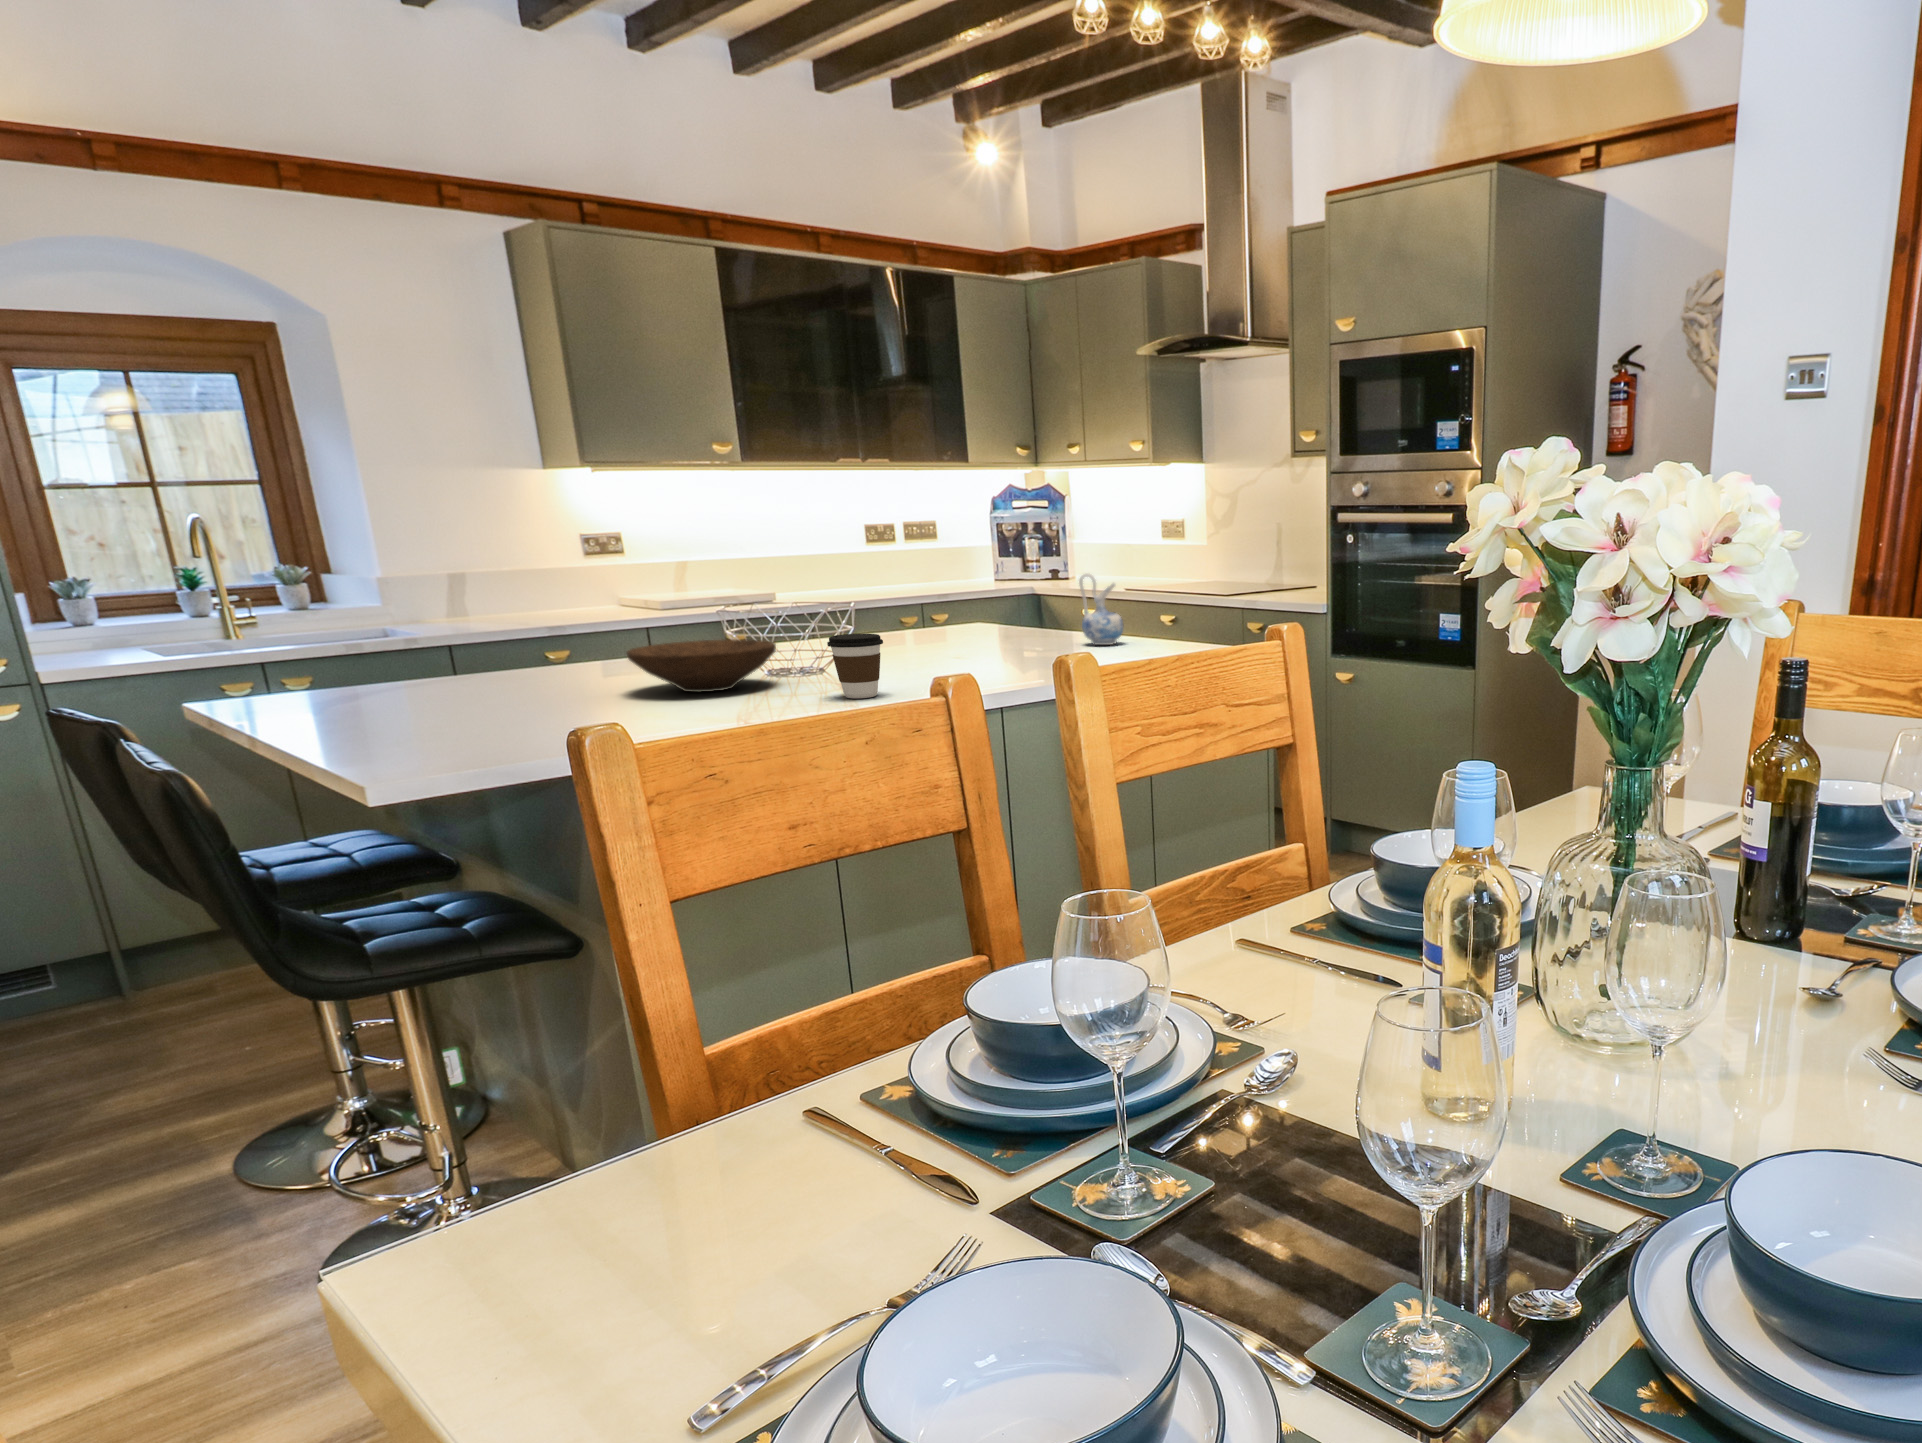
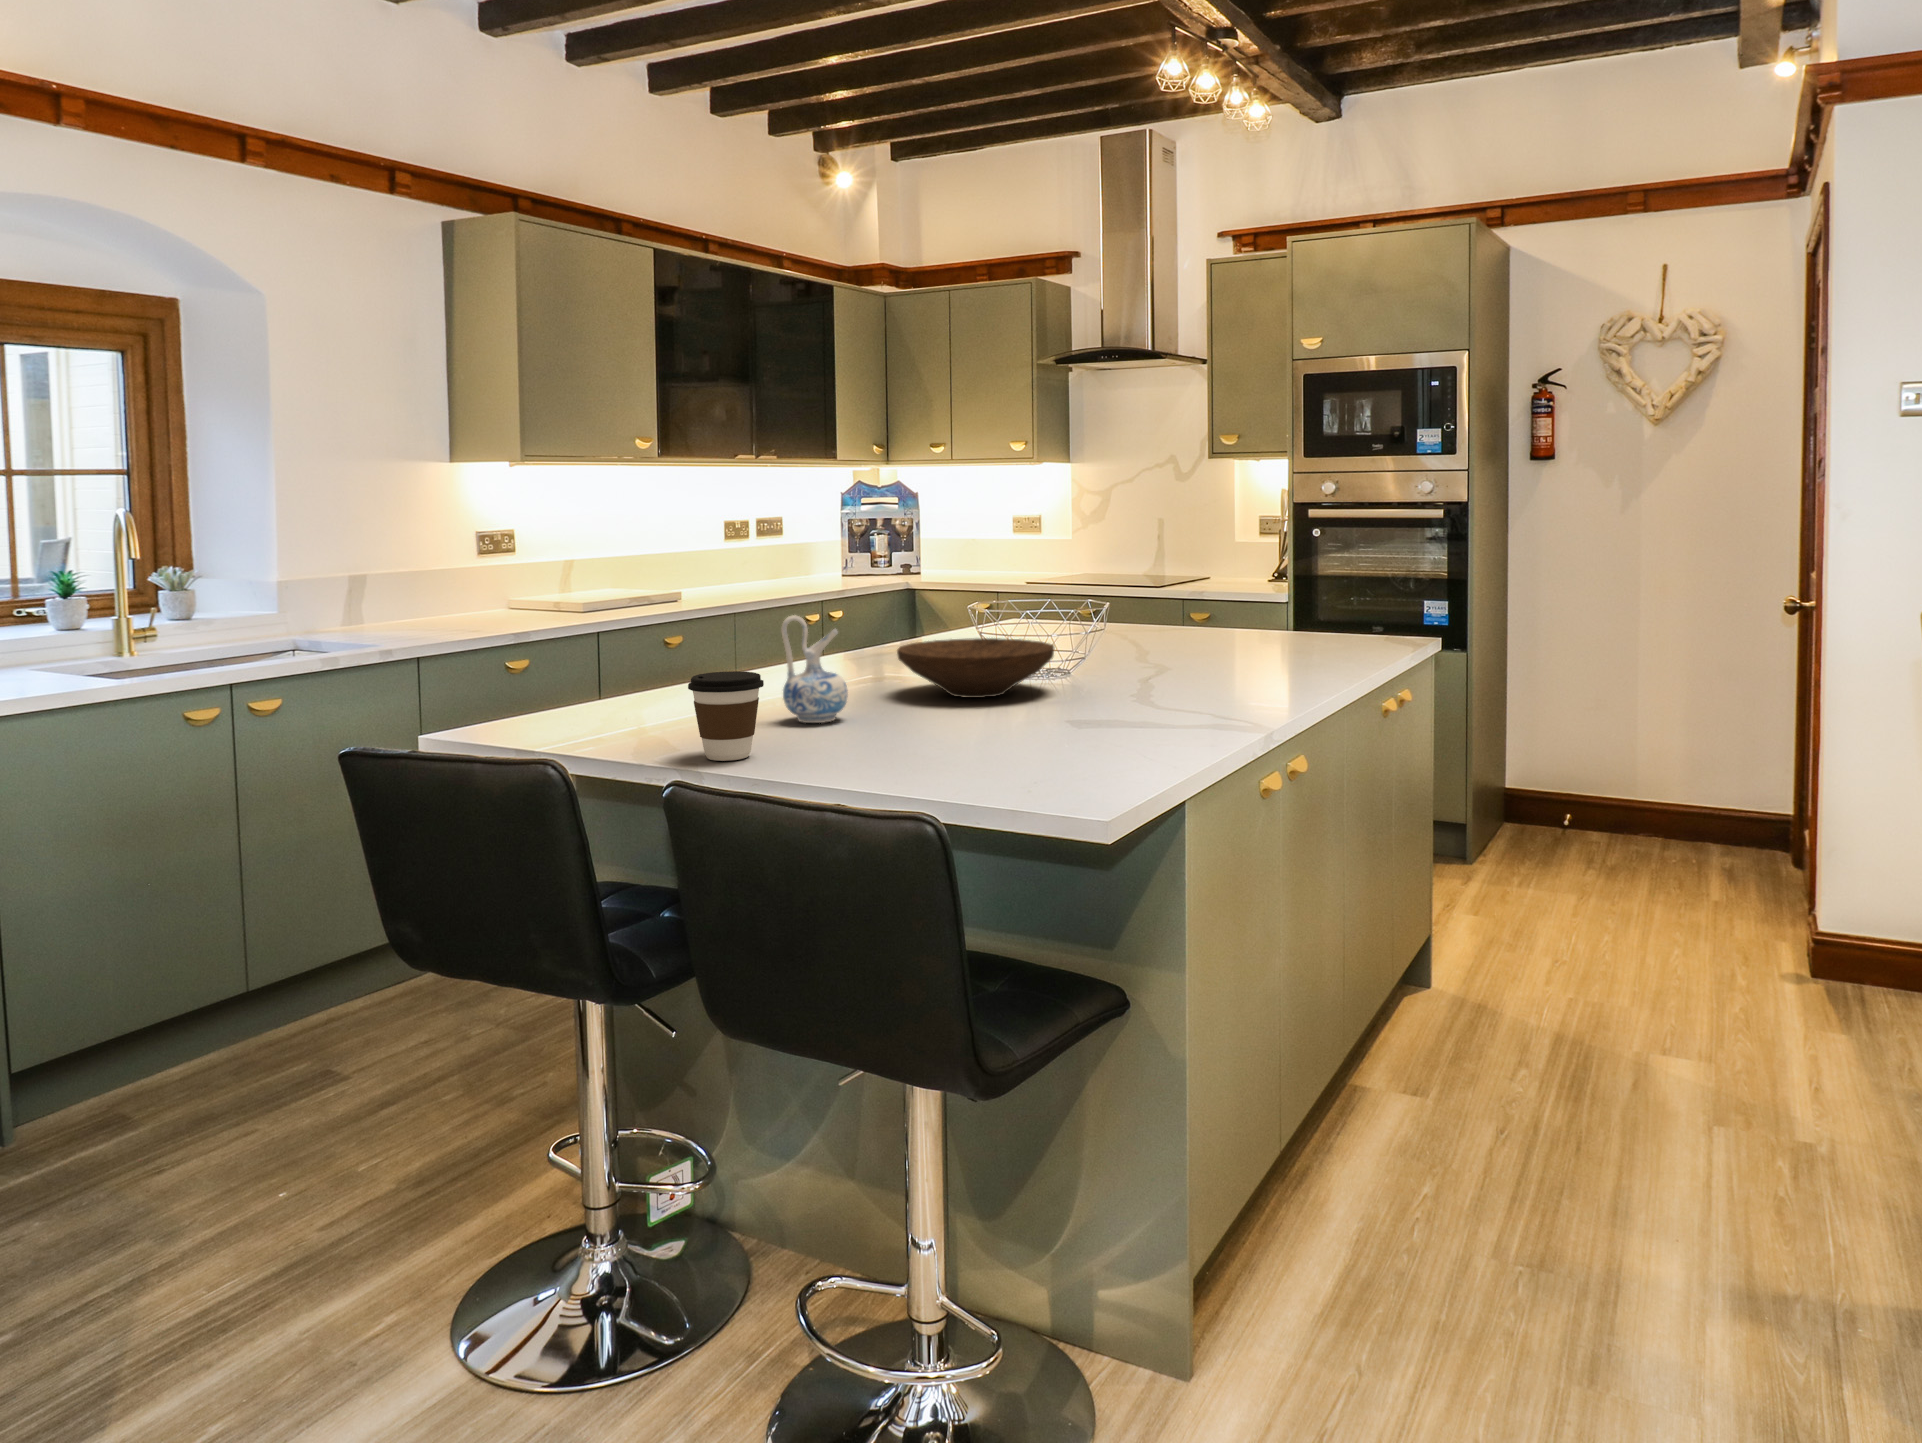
ceramic pitcher: present [1079,573,1123,645] -> present [781,615,848,723]
coffee cup: present [827,634,883,698] -> present [688,671,764,761]

